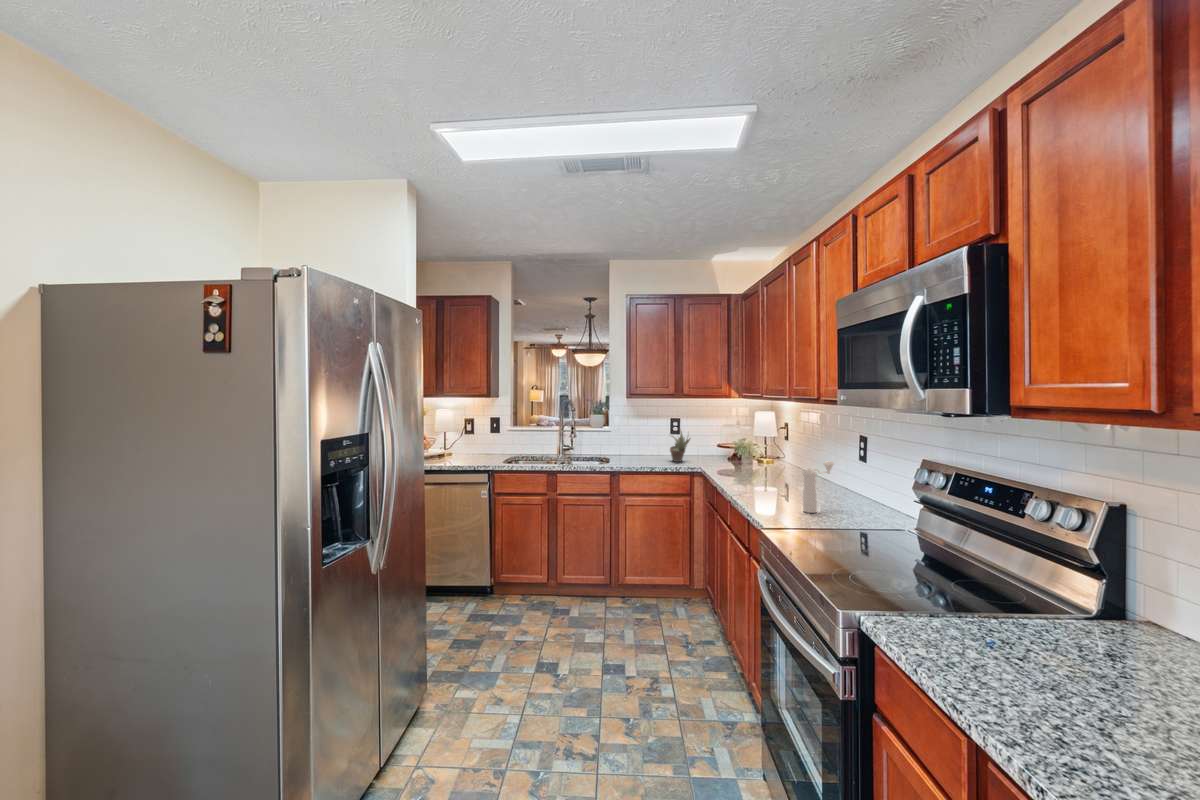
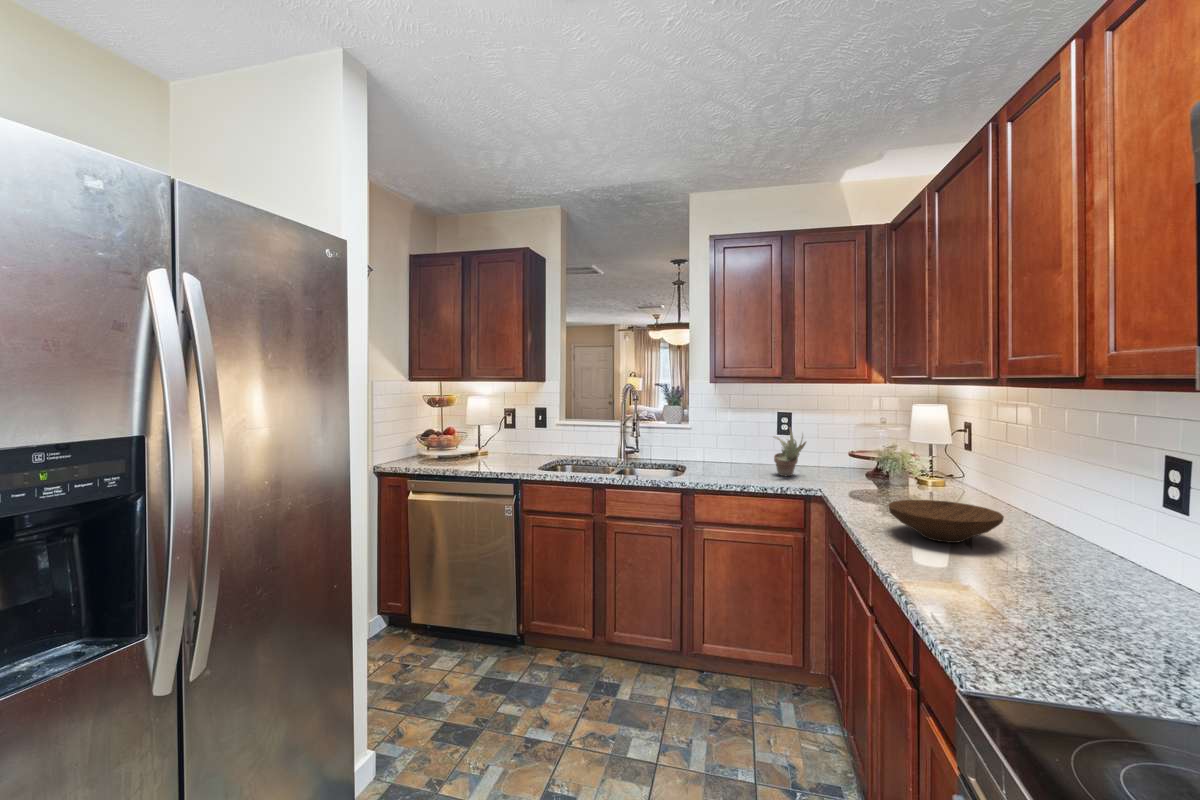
pepper mill: present [803,461,834,513] -> none [1052,511,1134,629]
wooden bowl: none [738,467,794,488] -> present [888,500,1004,543]

